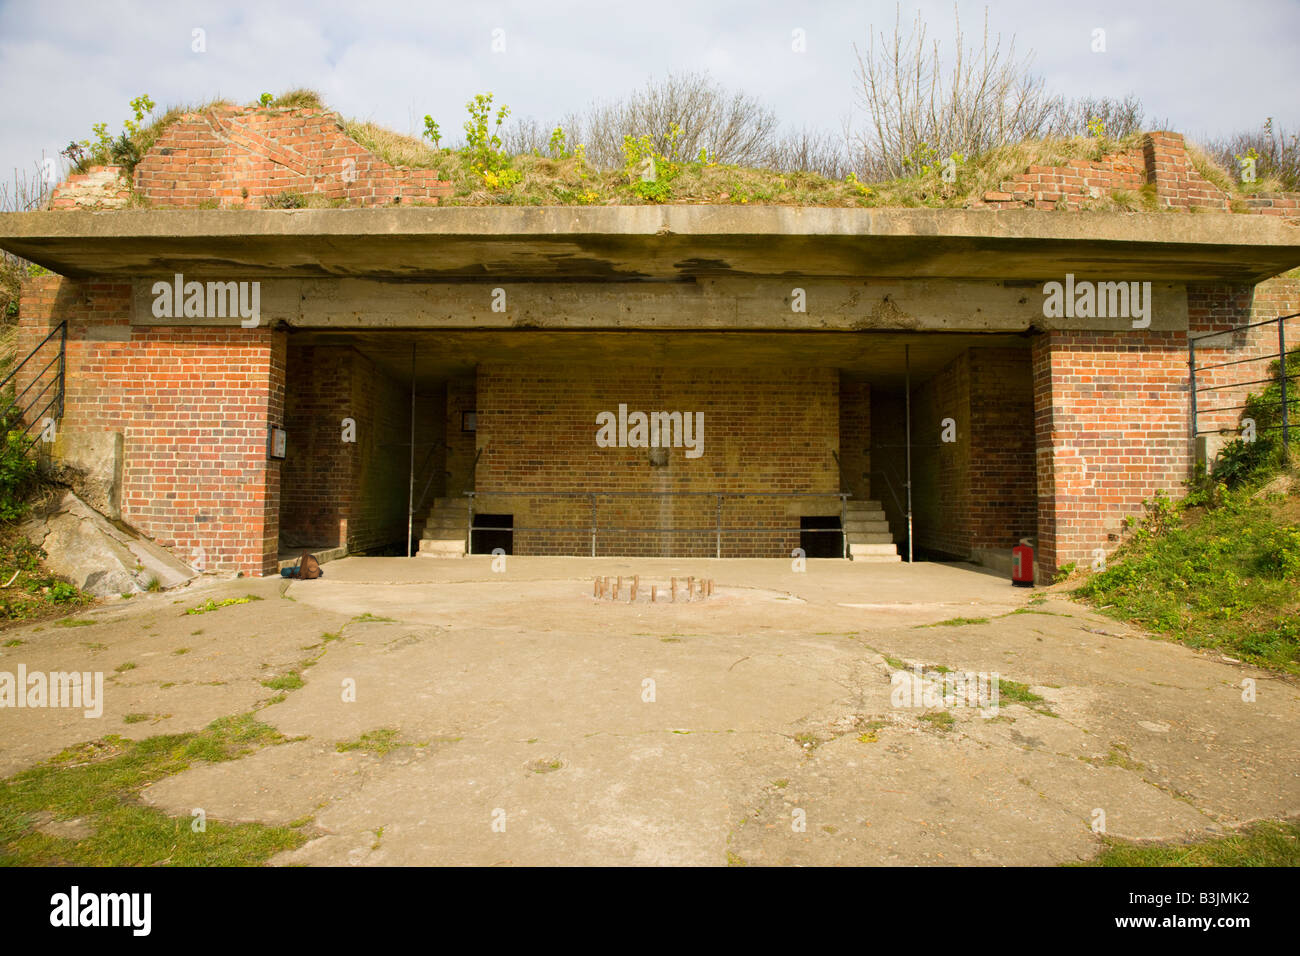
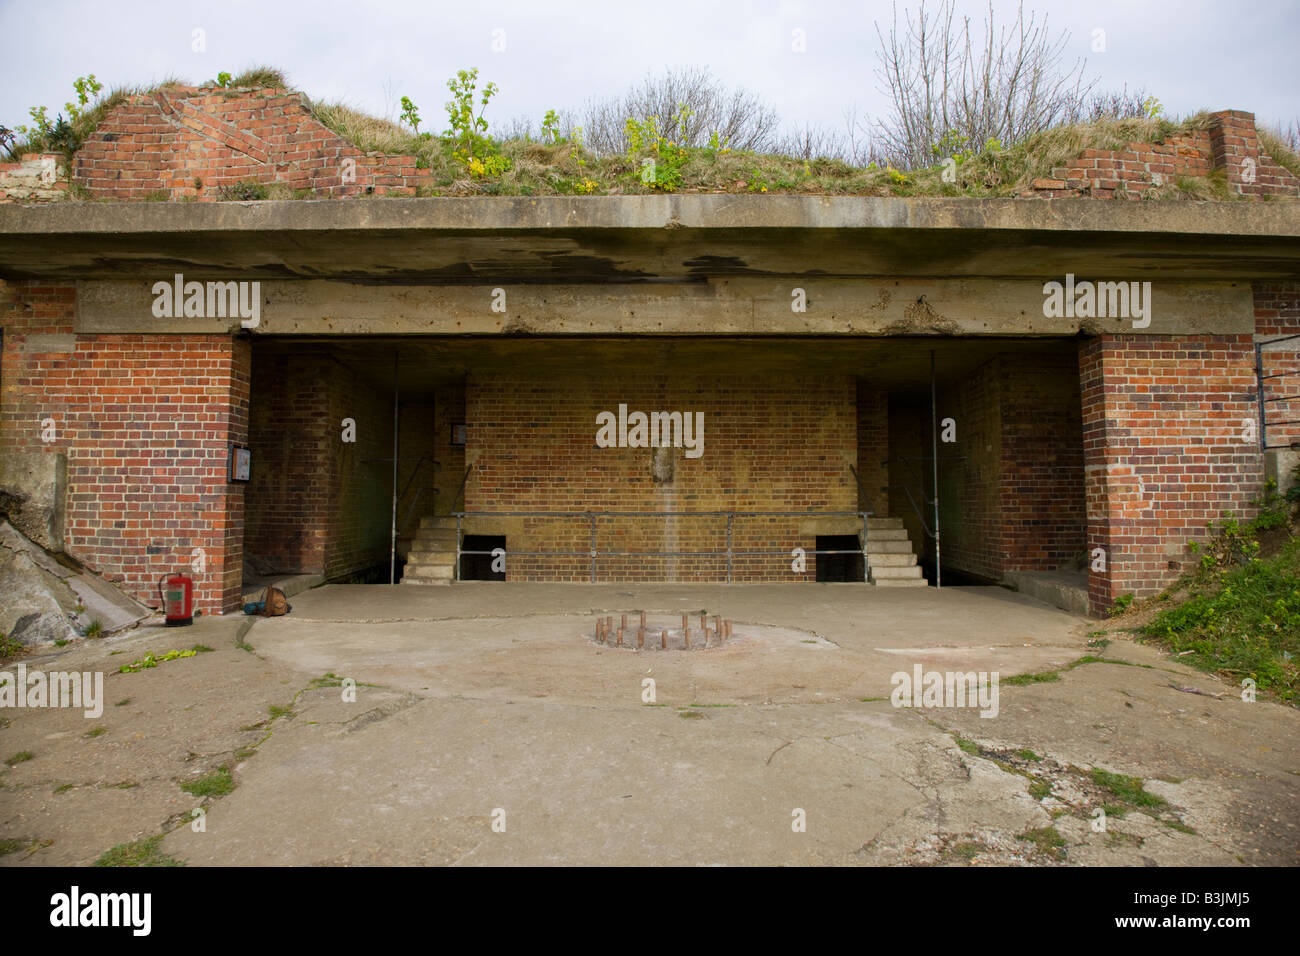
fire extinguisher: present [1012,538,1034,587] -> present [158,567,198,627]

